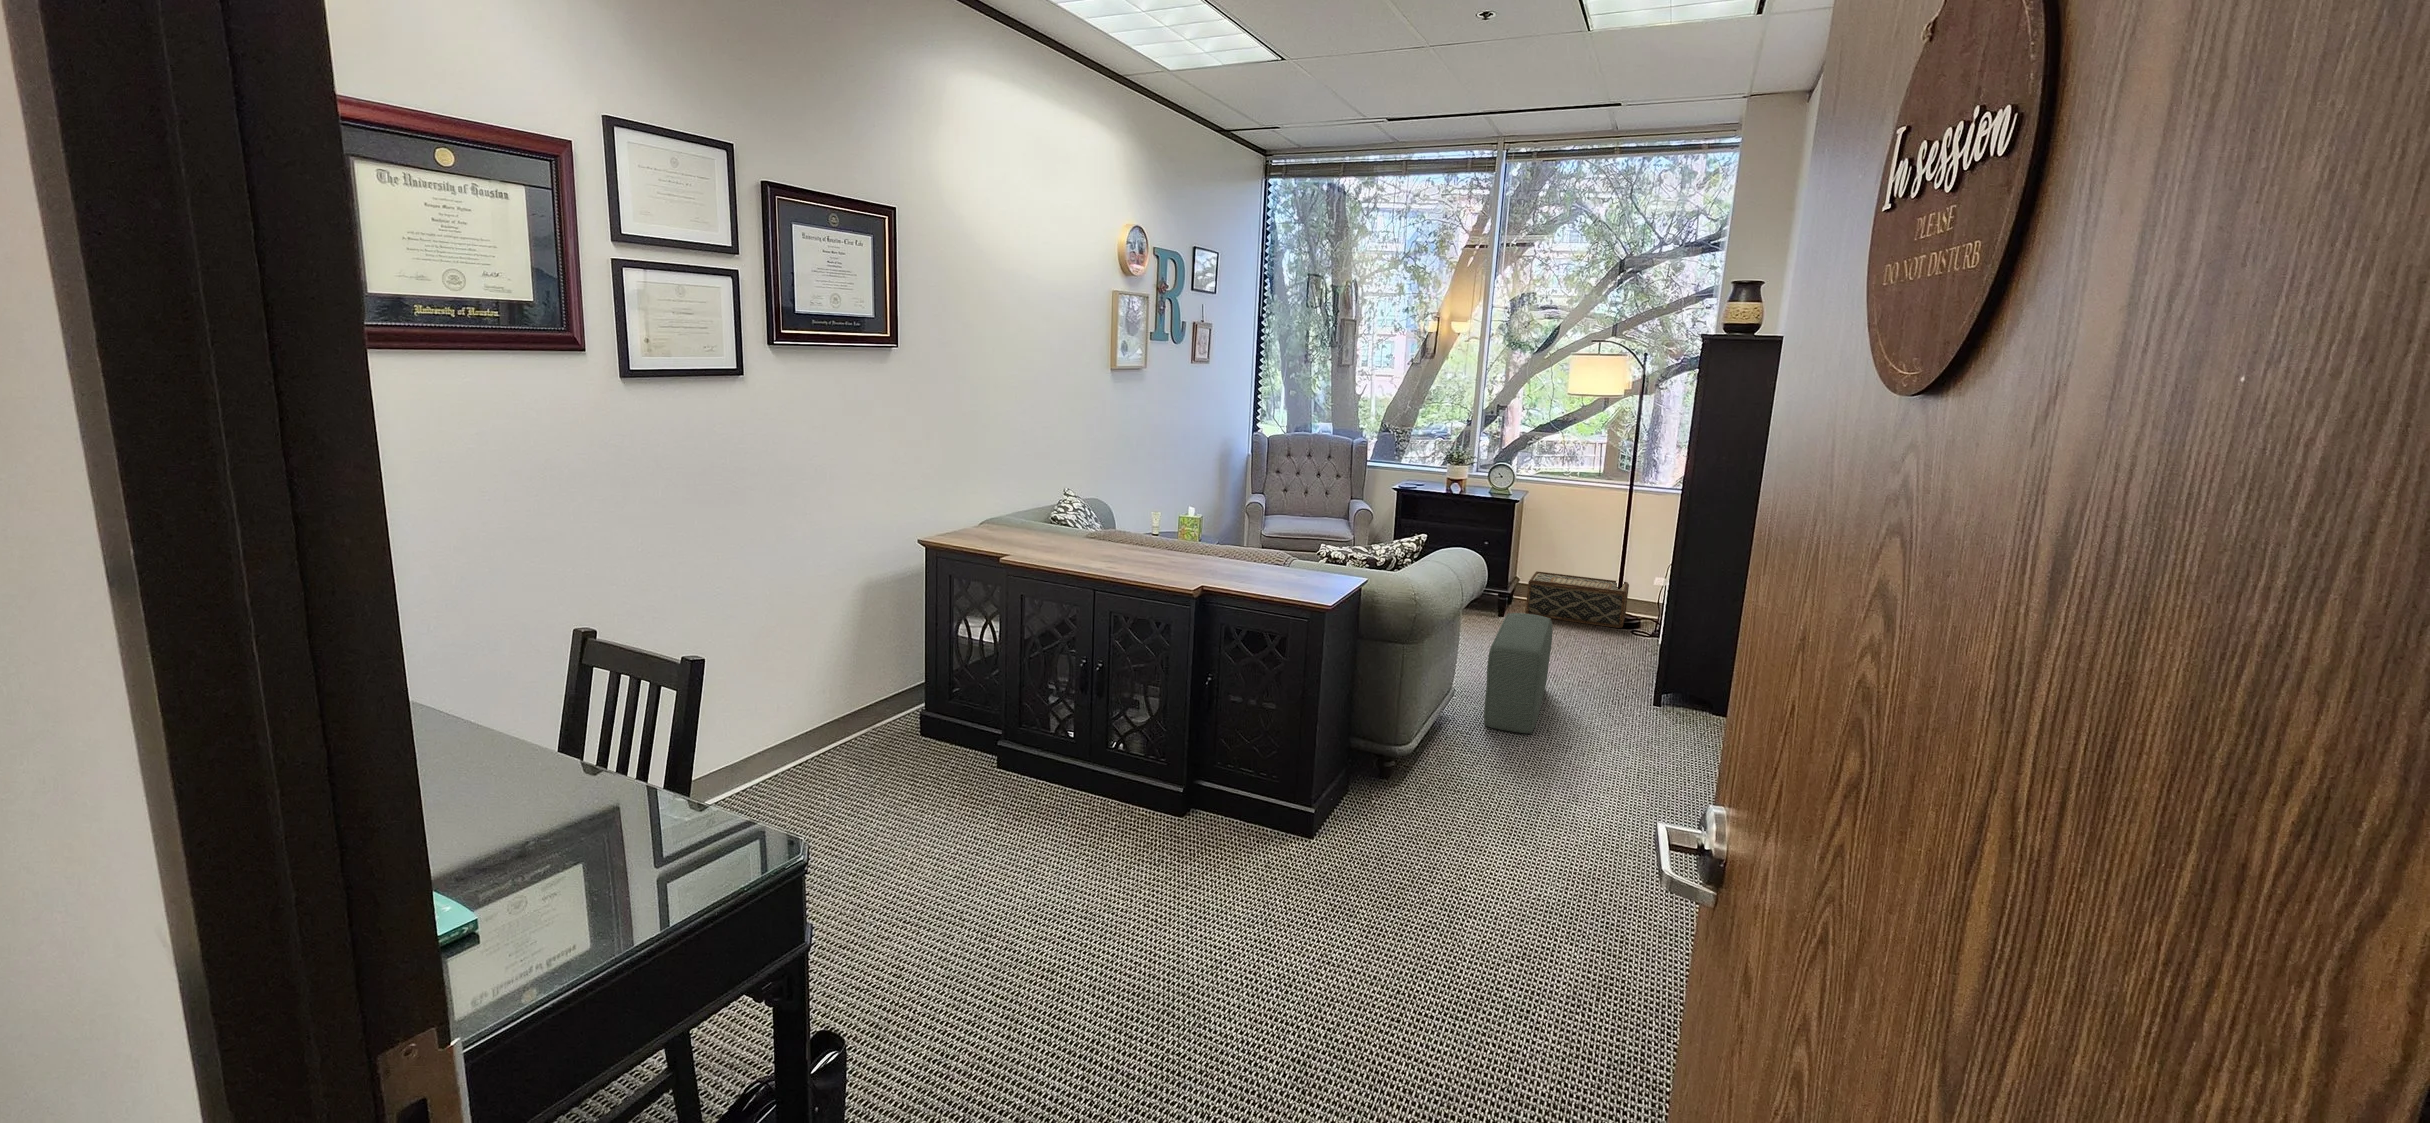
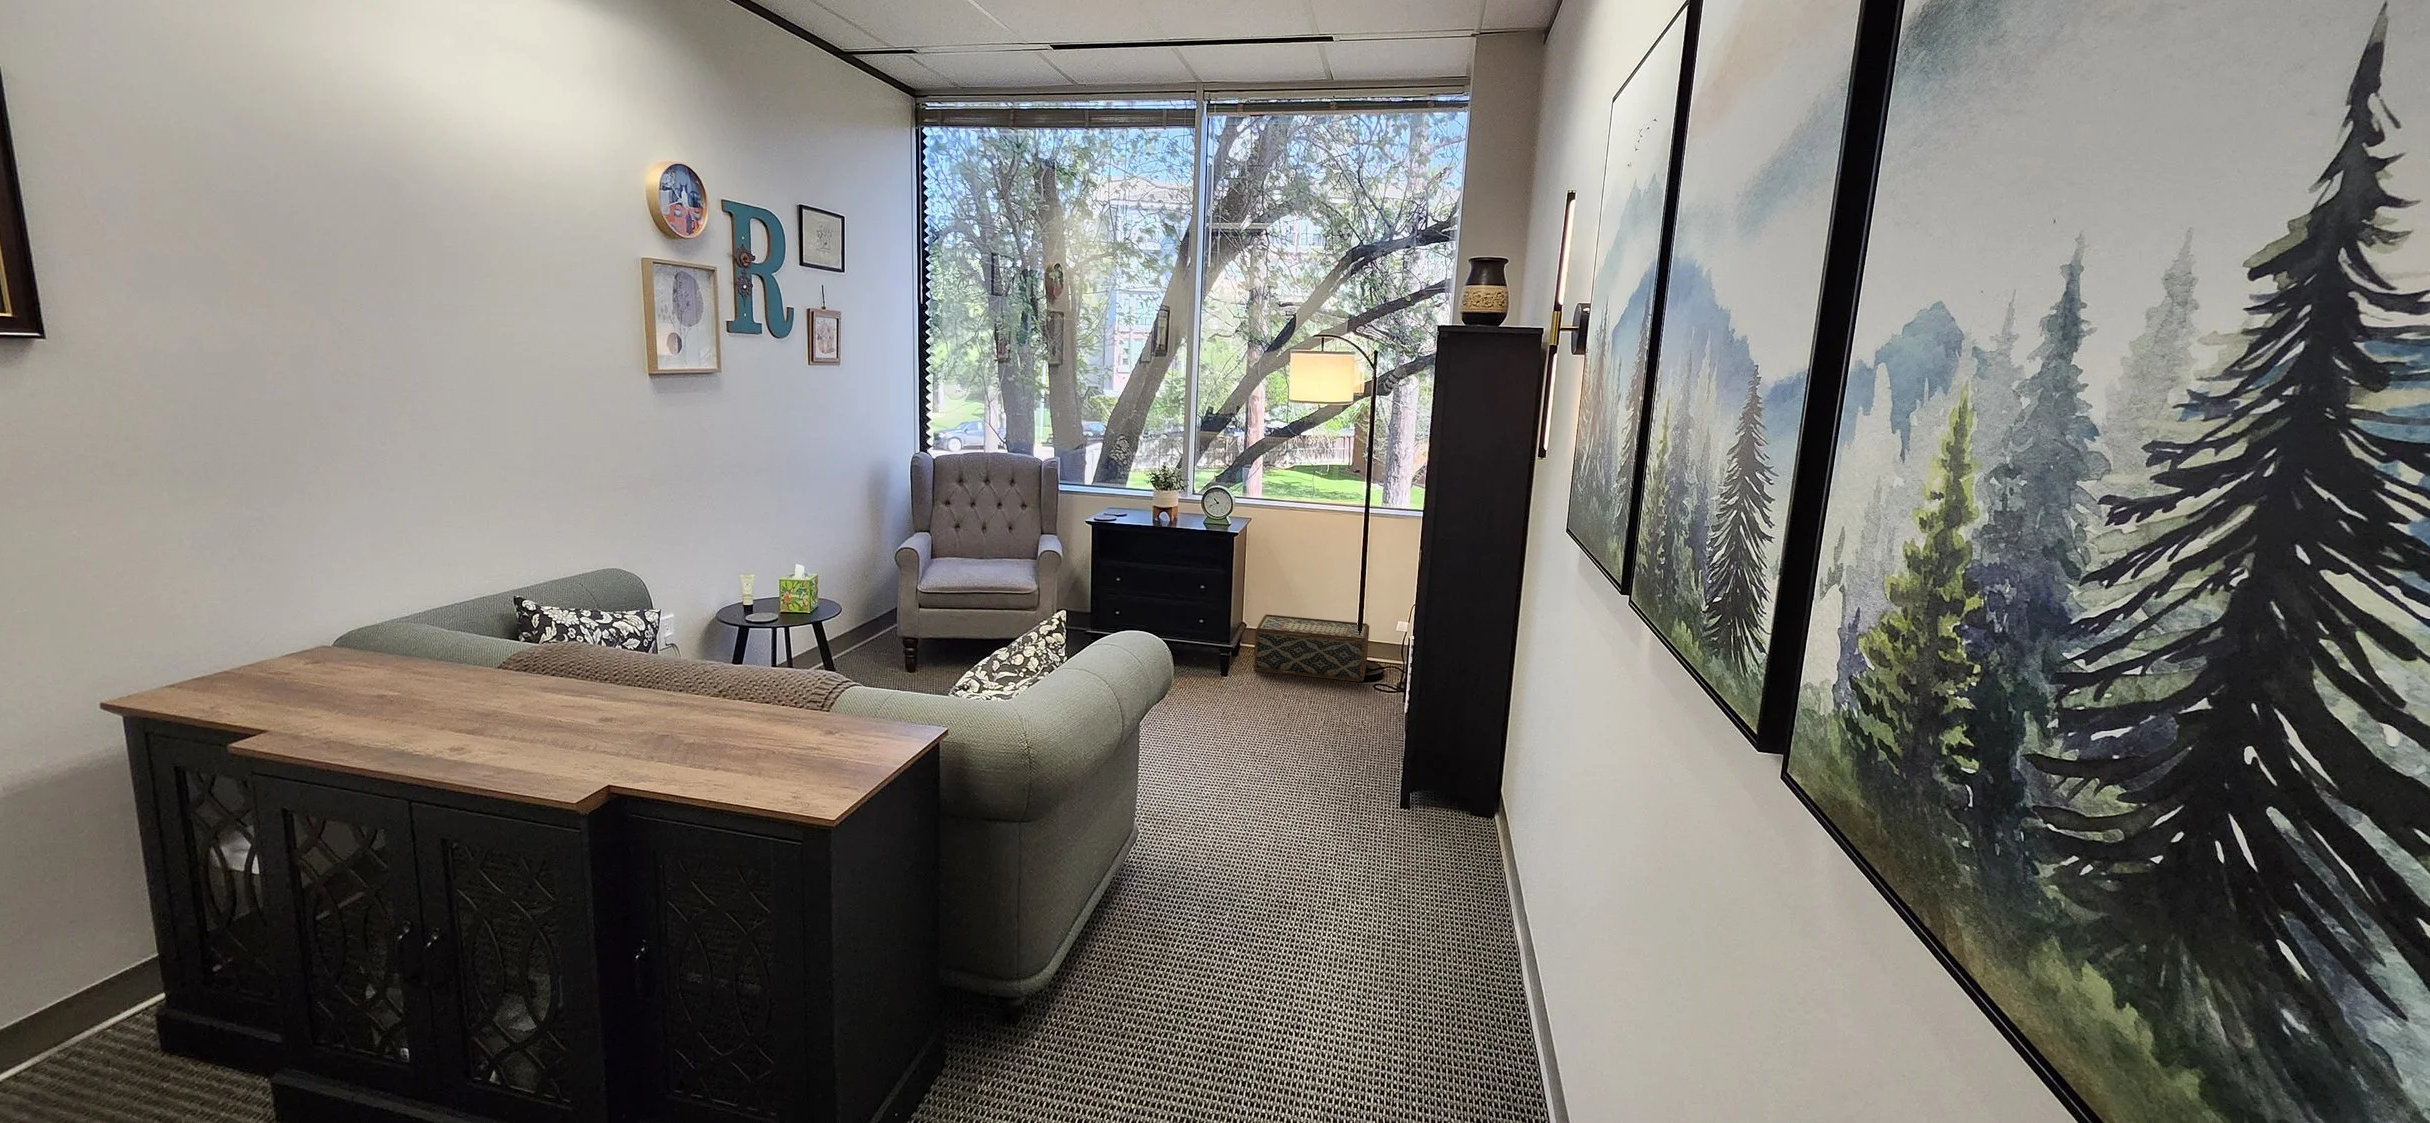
pouf: present [1484,613,1553,733] -> none [1181,696,1273,882]

